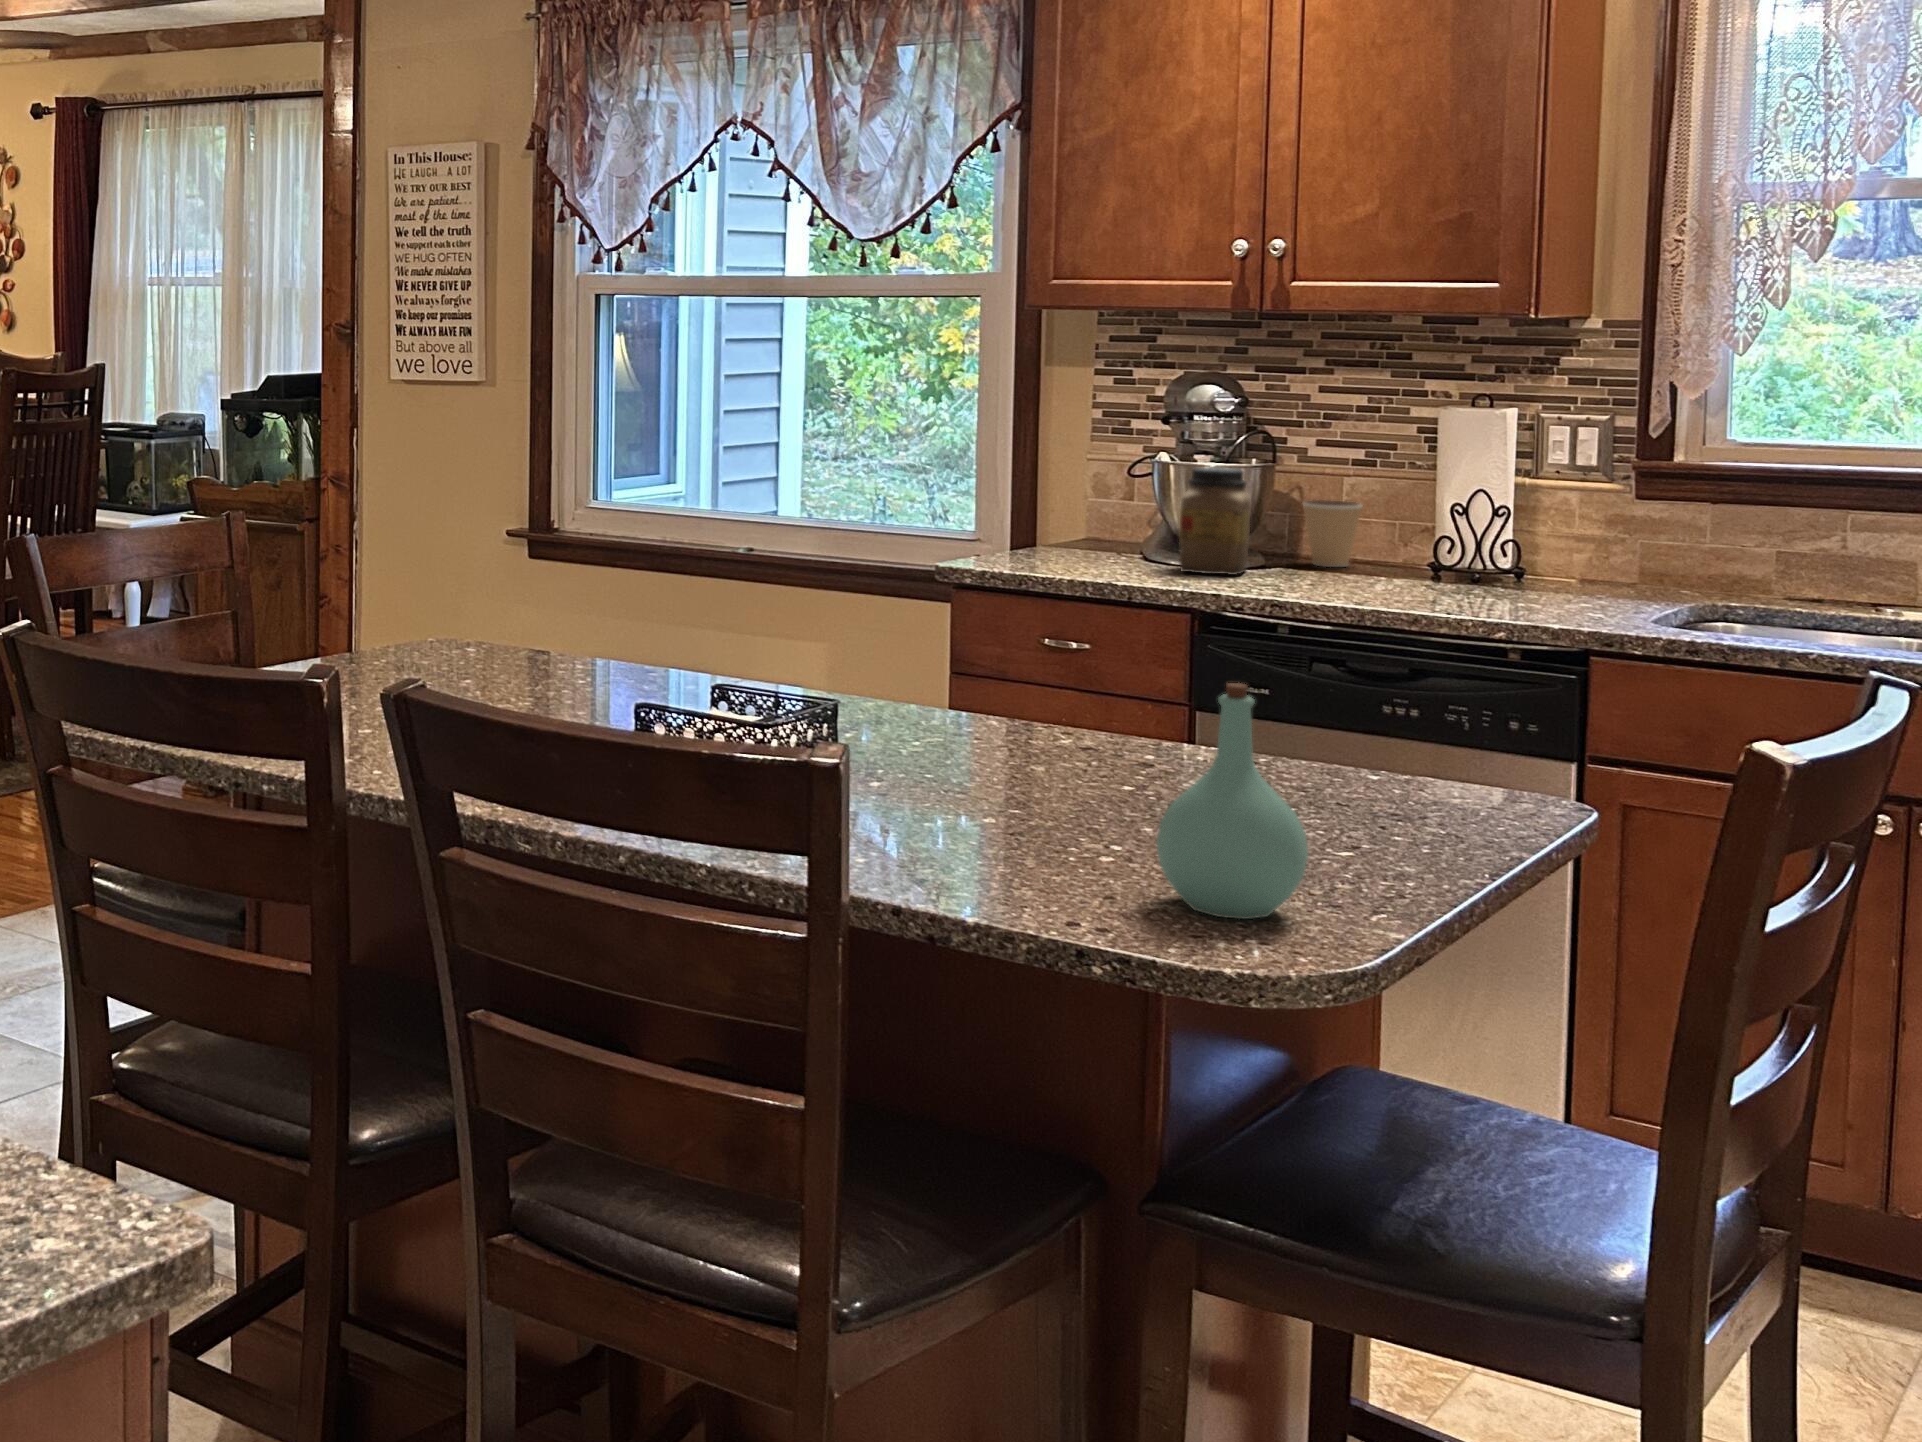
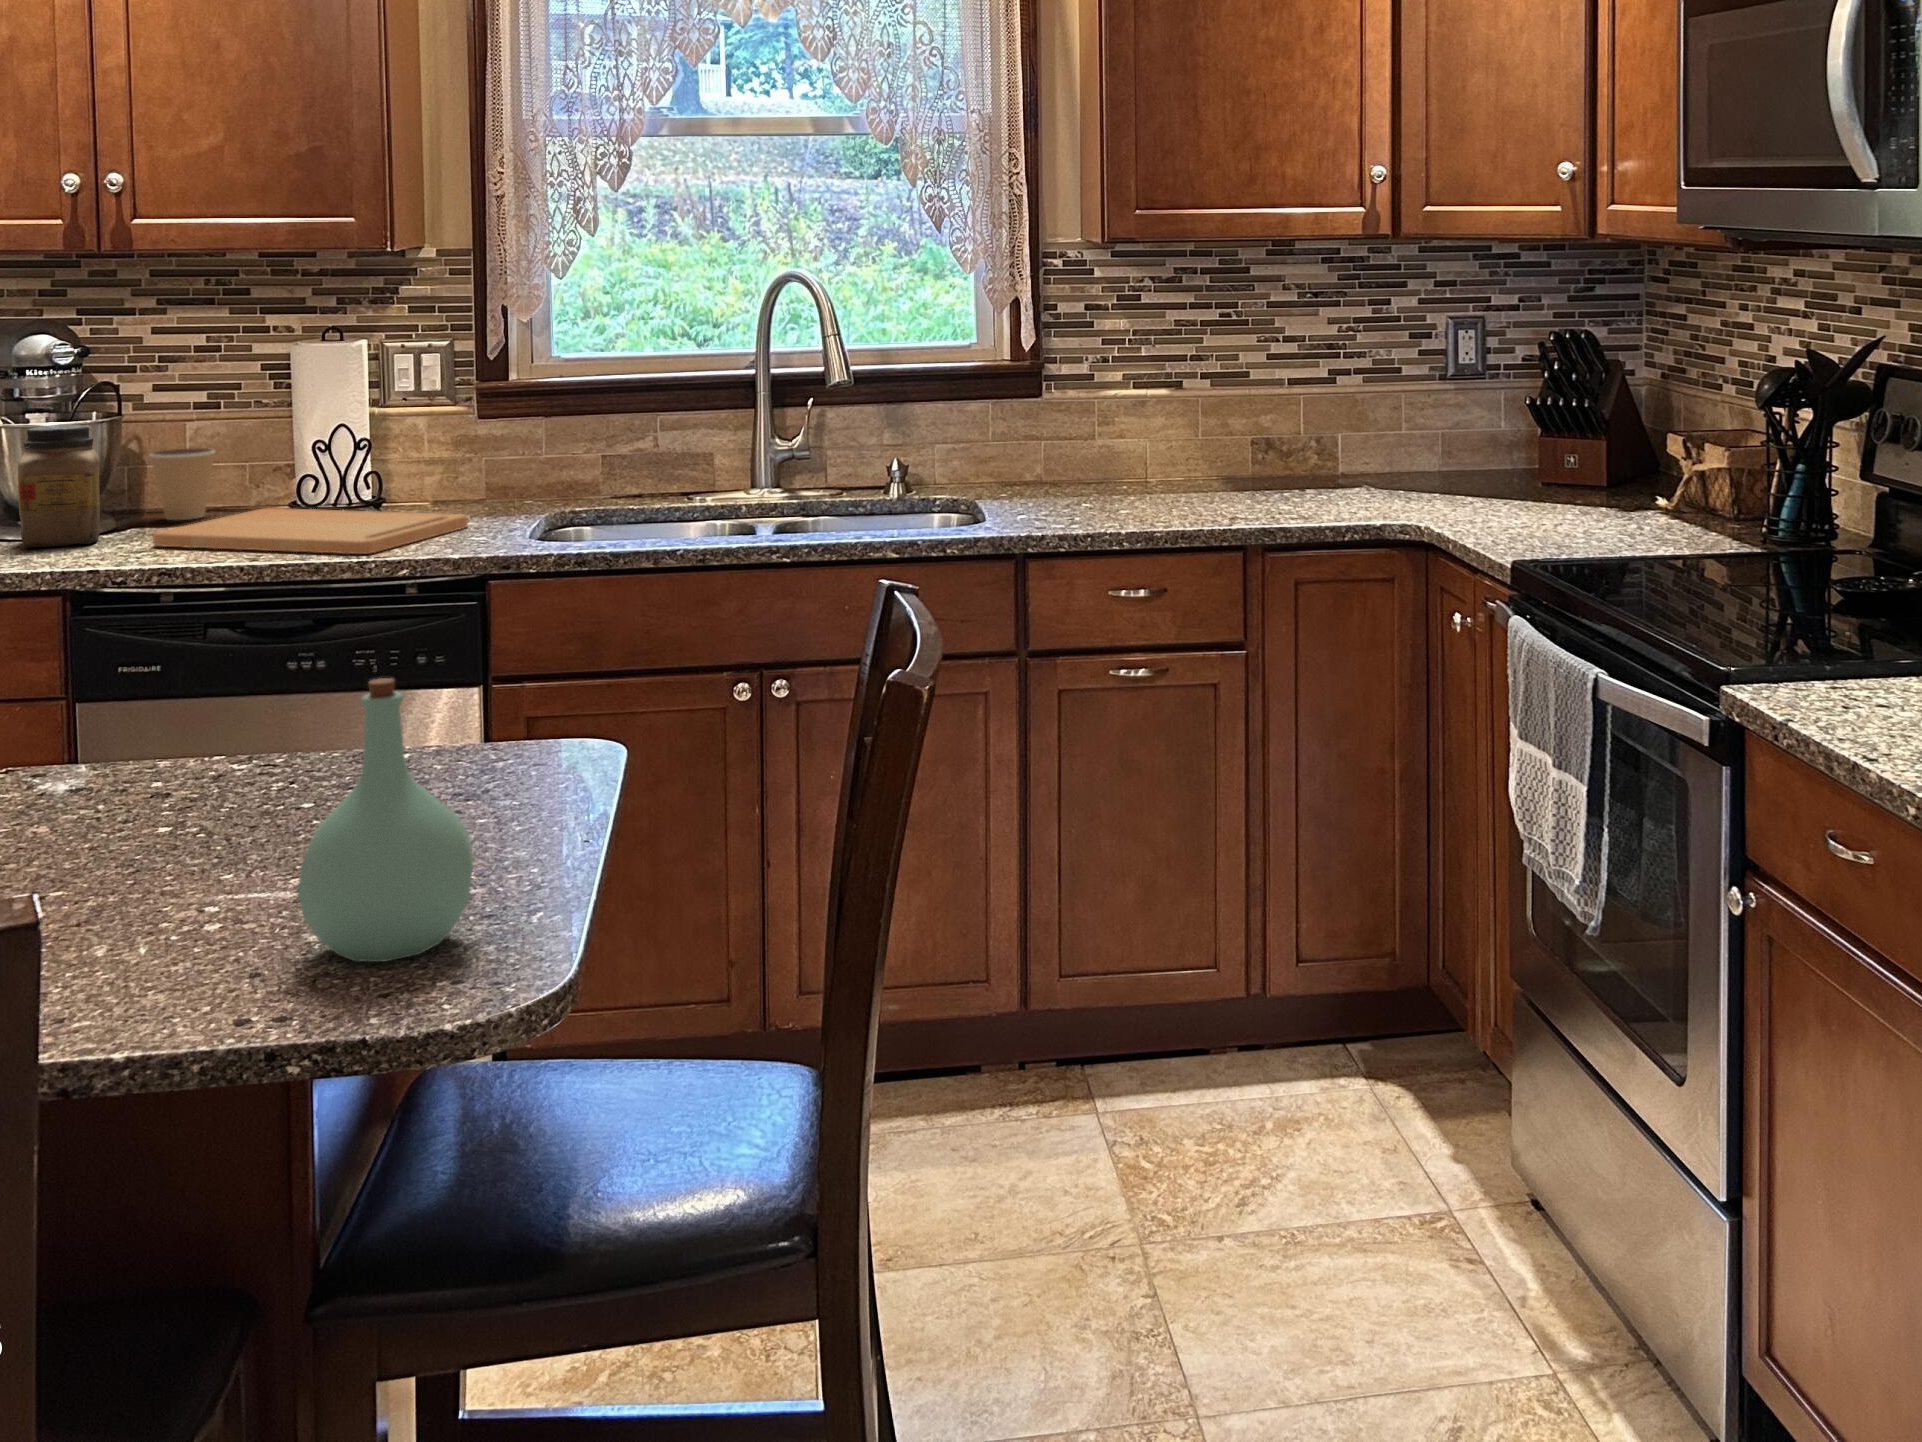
cutting board: none [1285,565,1594,619] -> present [153,508,468,554]

